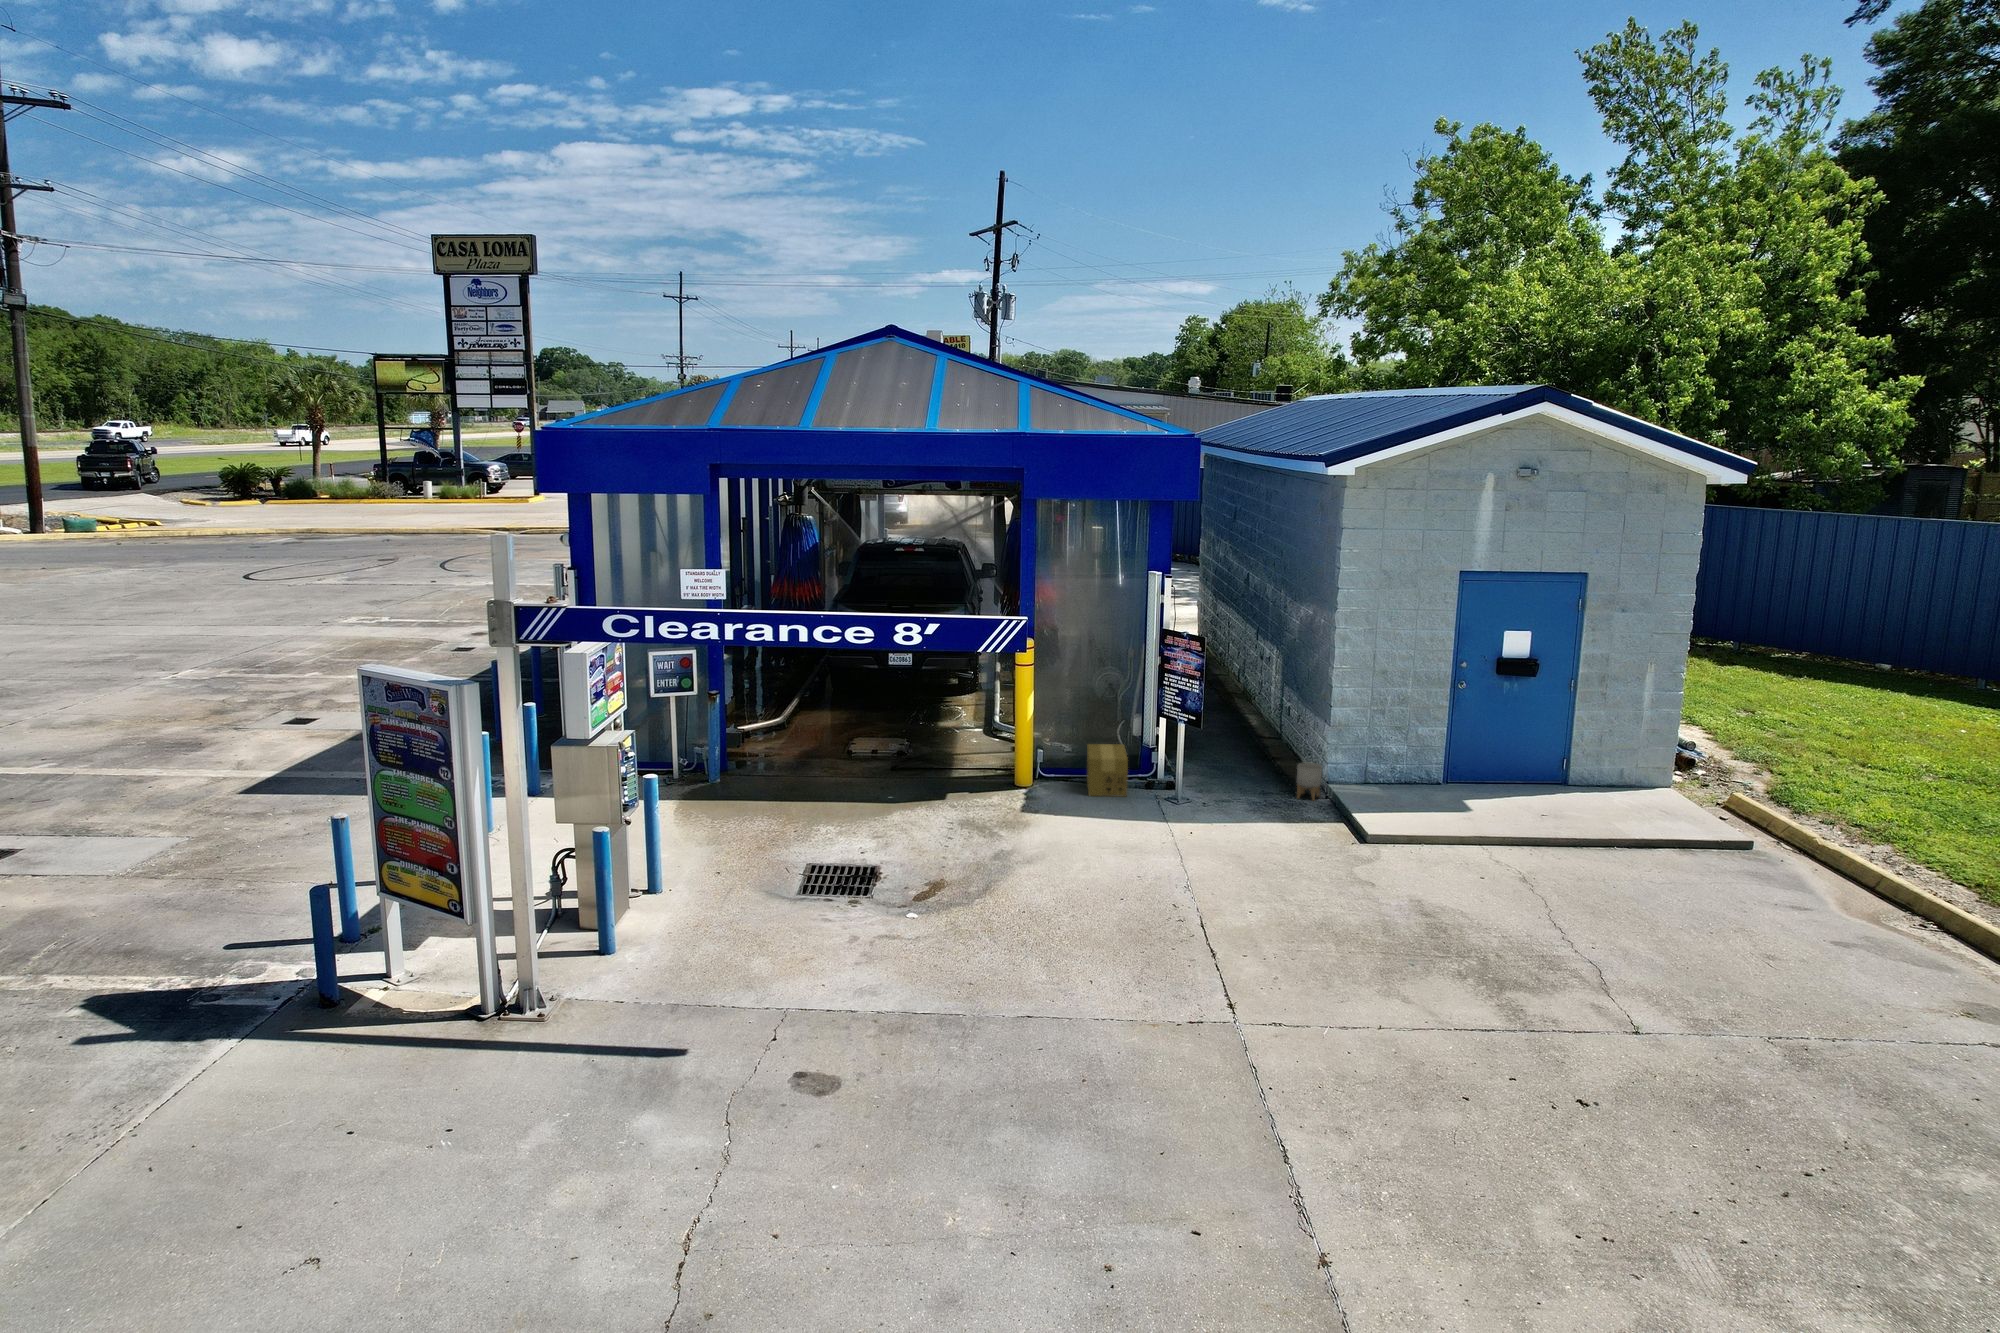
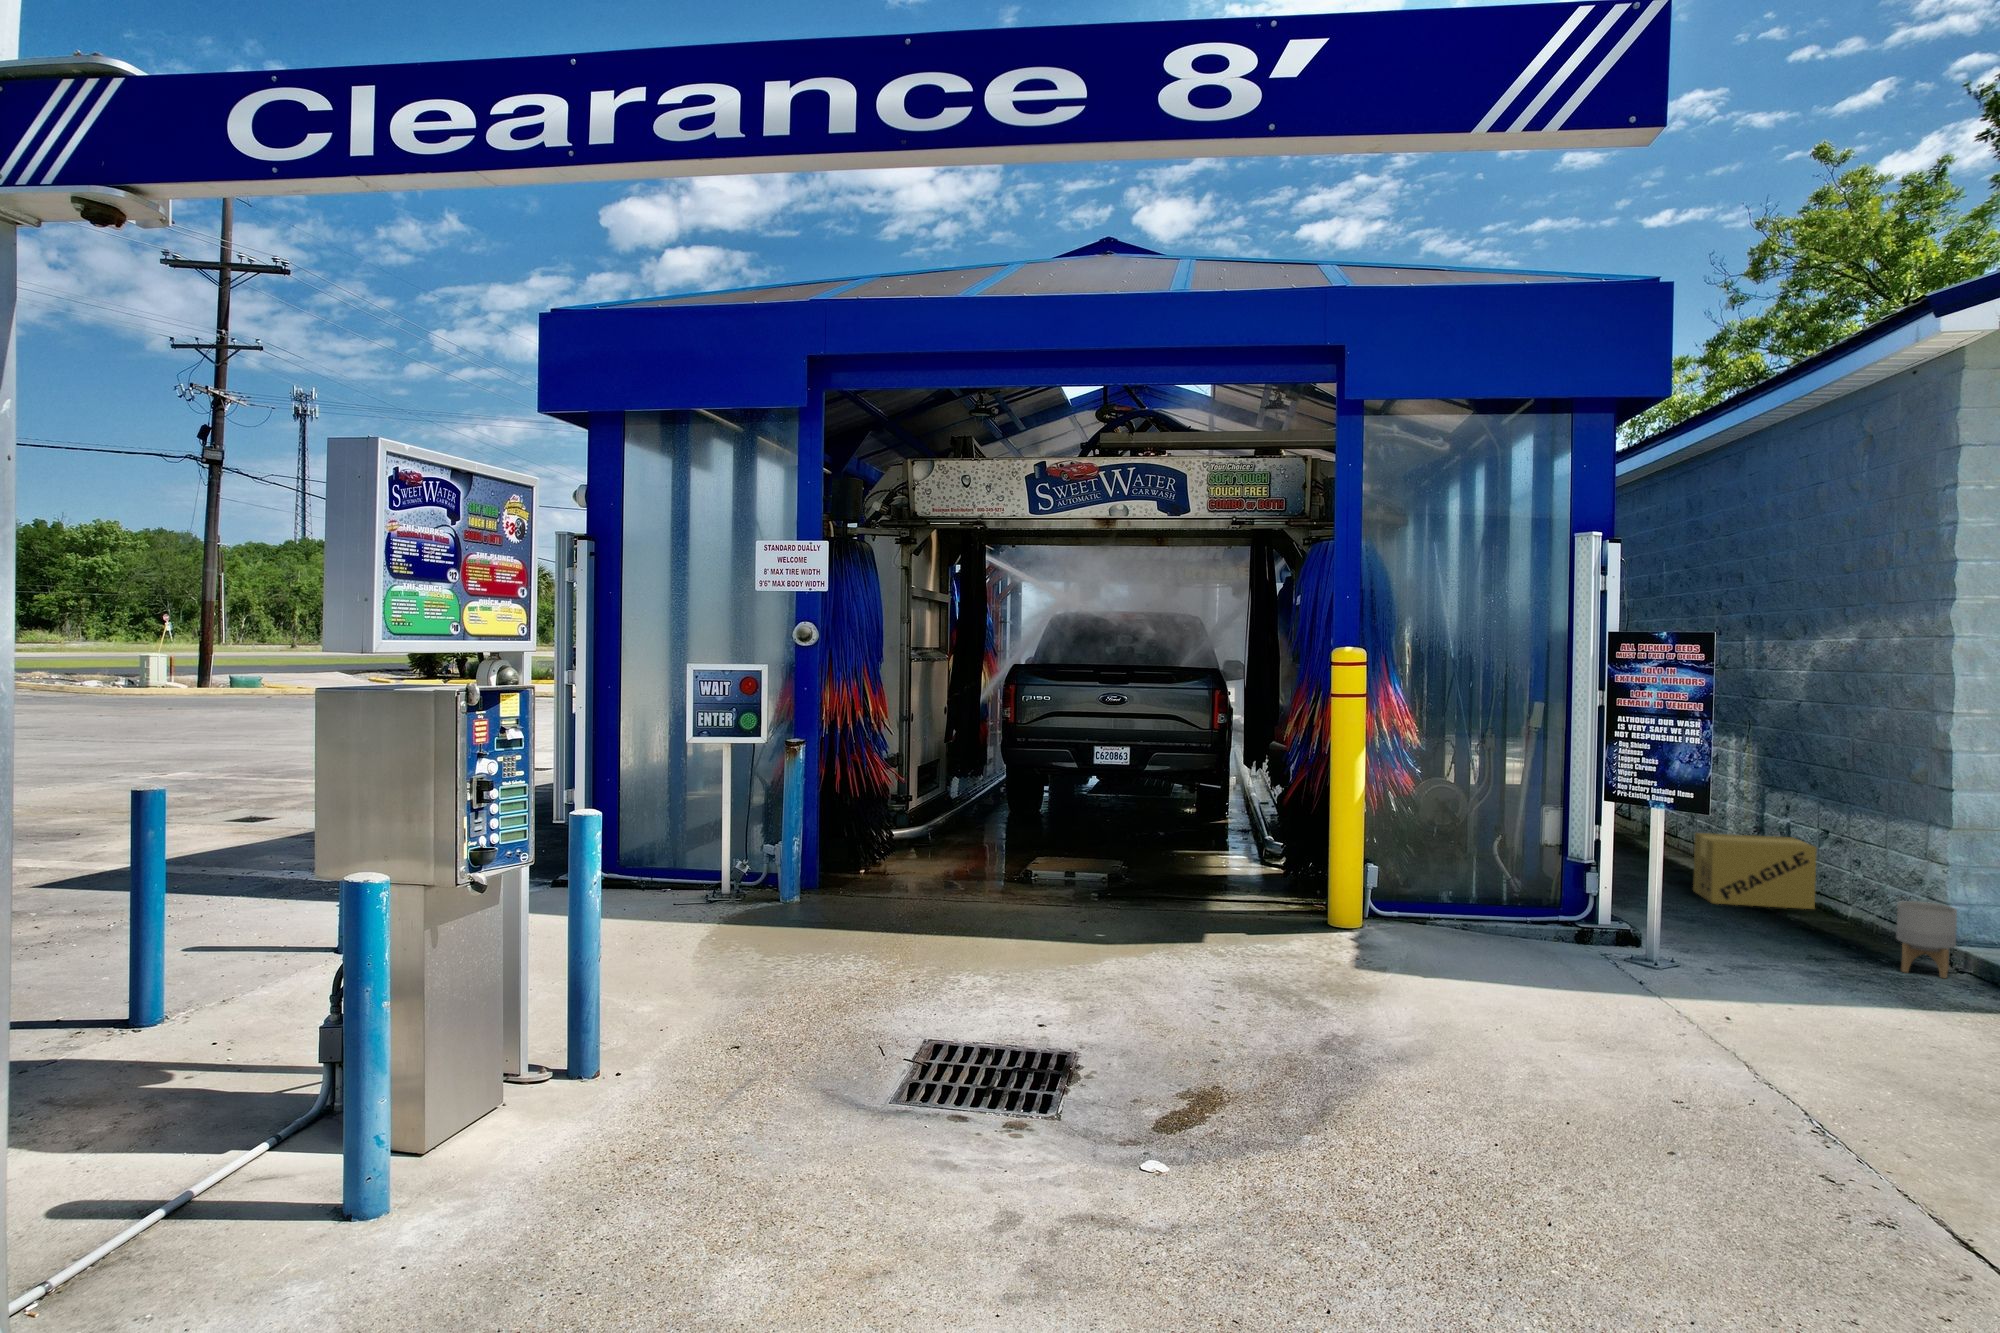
cardboard box: present [1087,744,1128,797] -> present [1693,833,1817,909]

